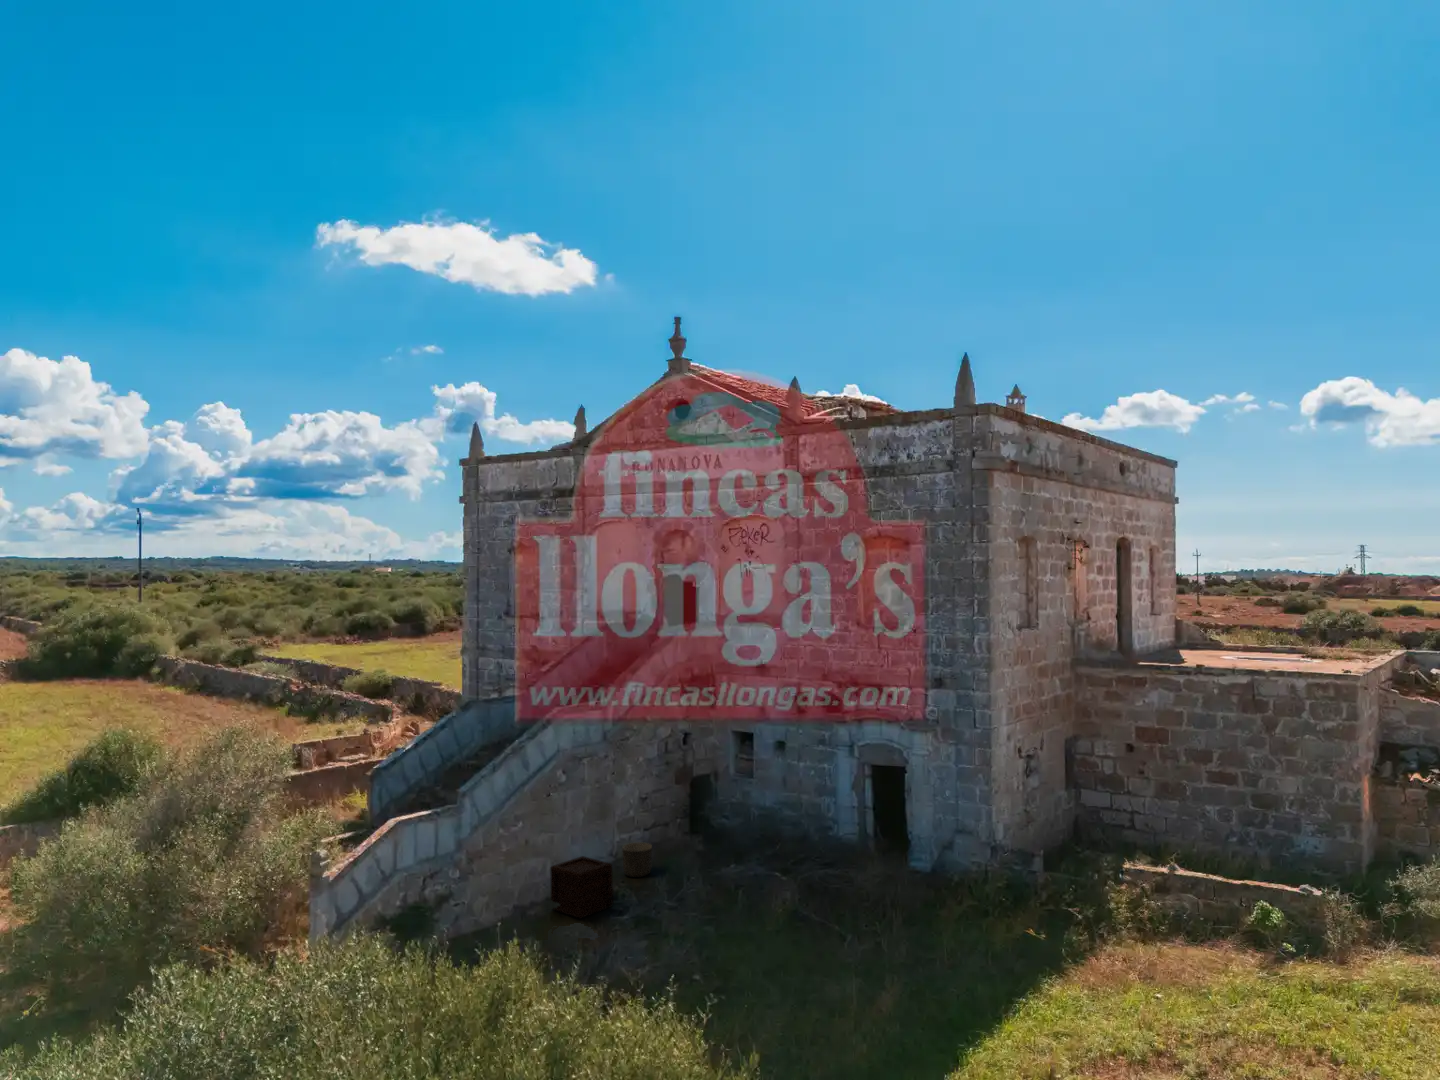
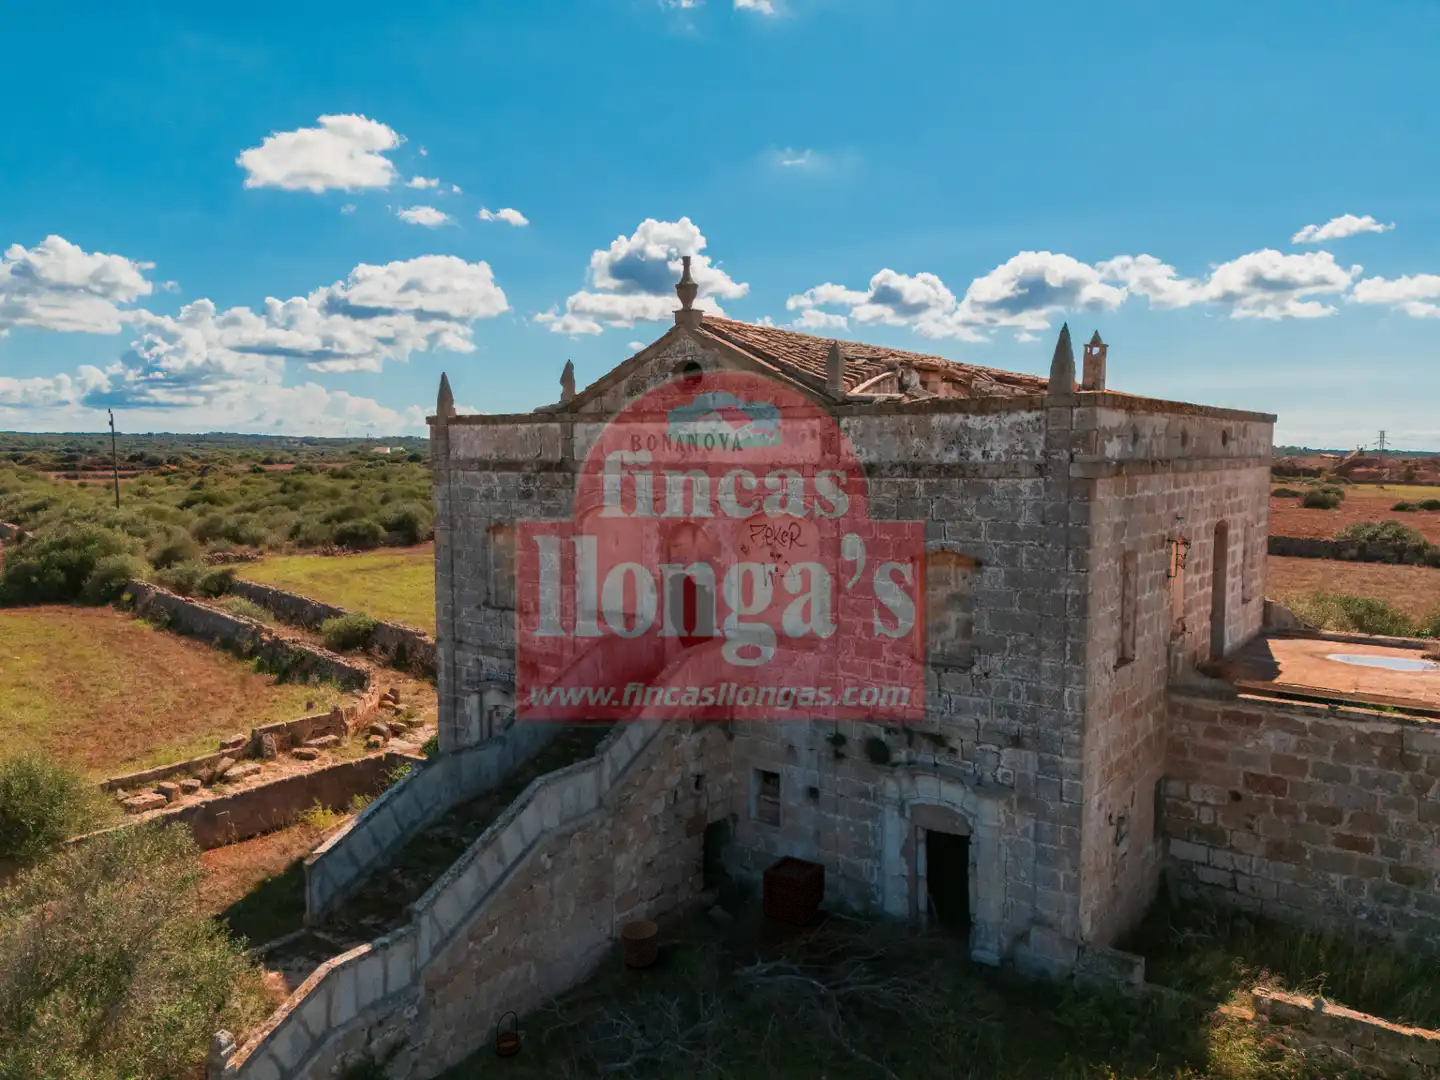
wooden crate: present [550,856,613,918] -> present [763,855,825,926]
basket: none [520,892,540,926] -> present [496,1011,520,1055]

